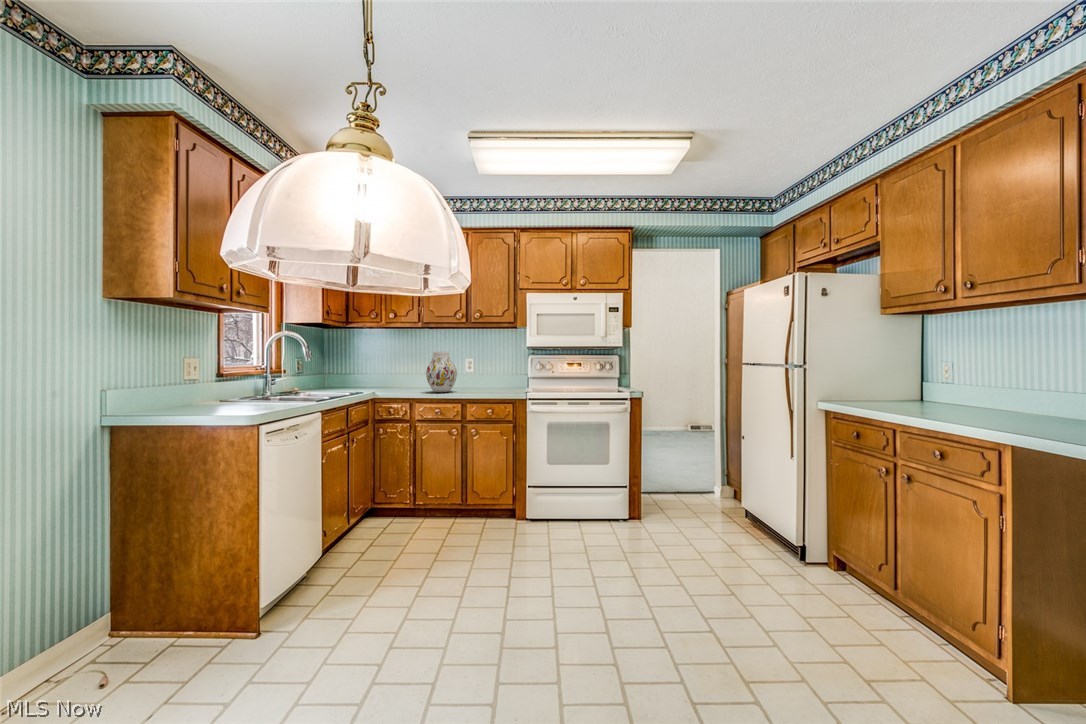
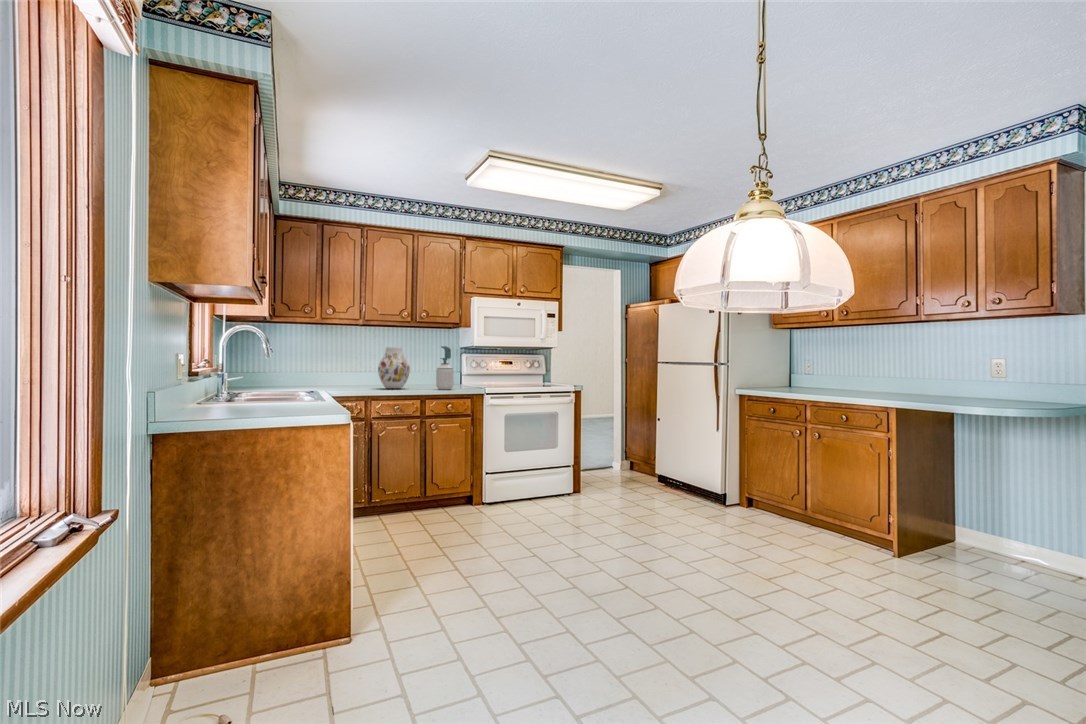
soap bottle: none [475,350,493,395] -> present [436,346,454,390]

